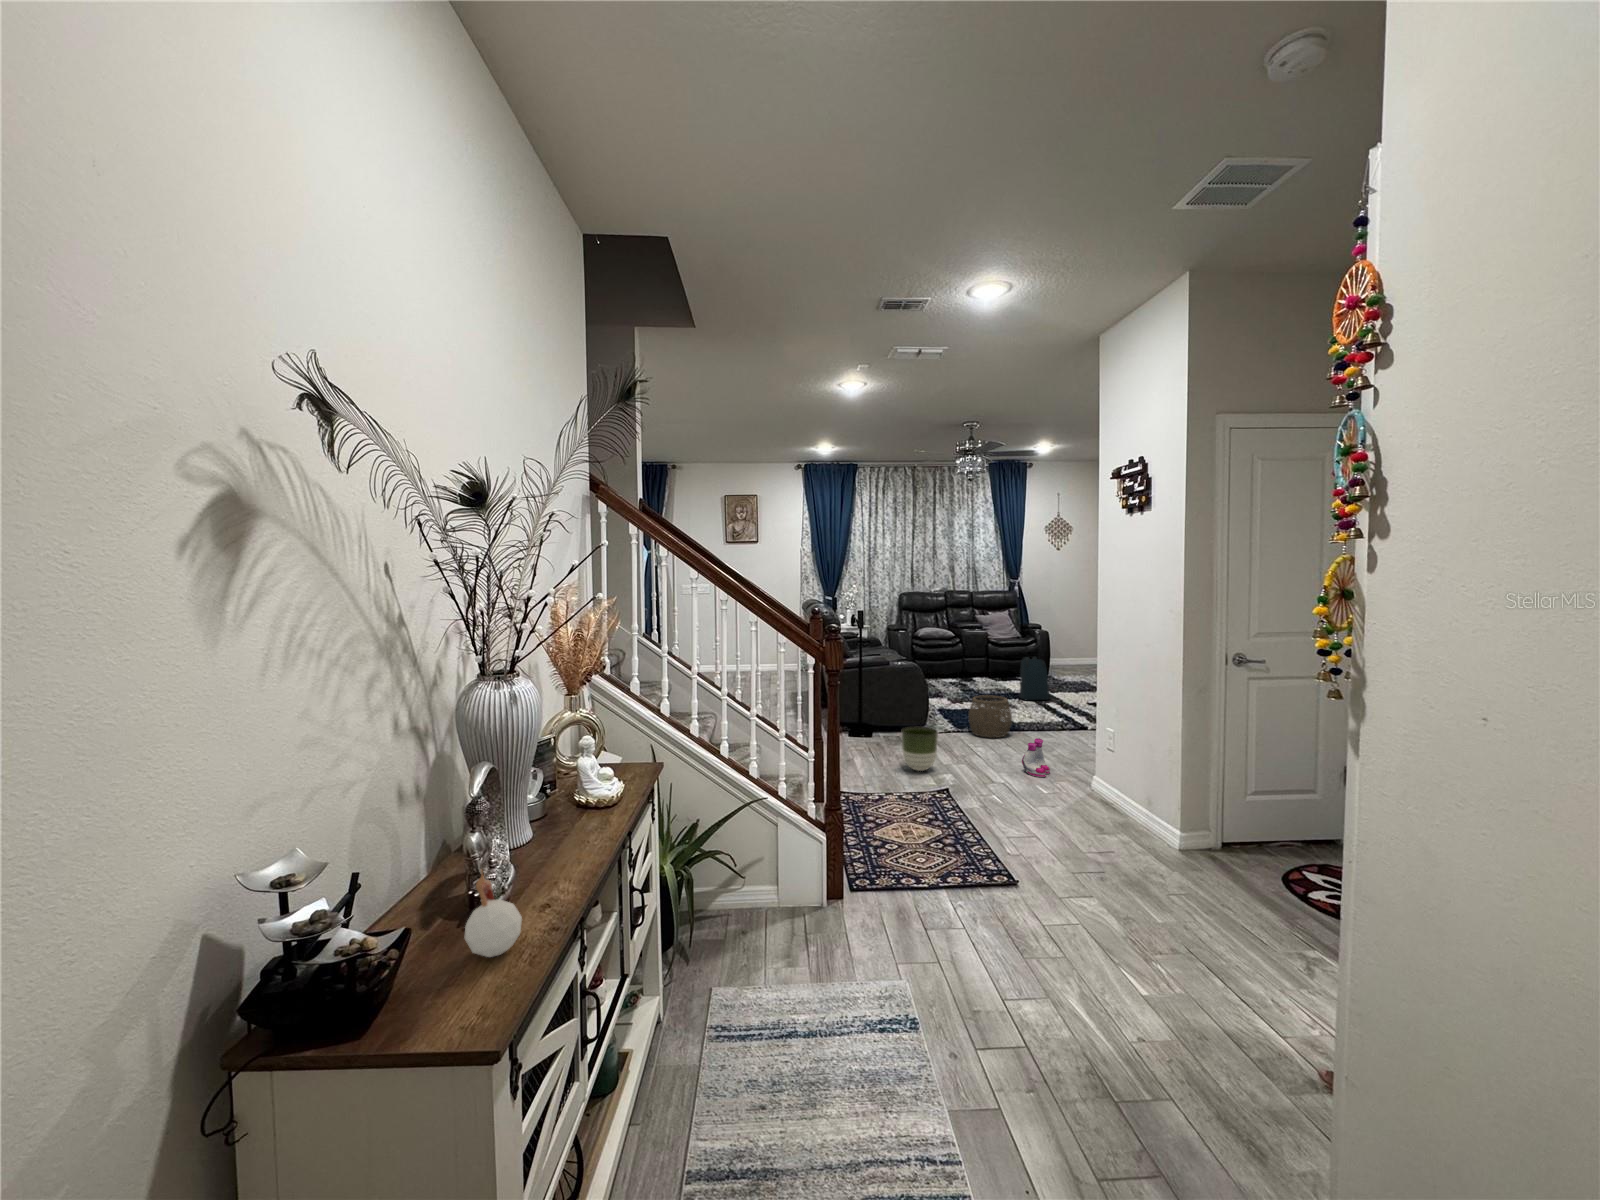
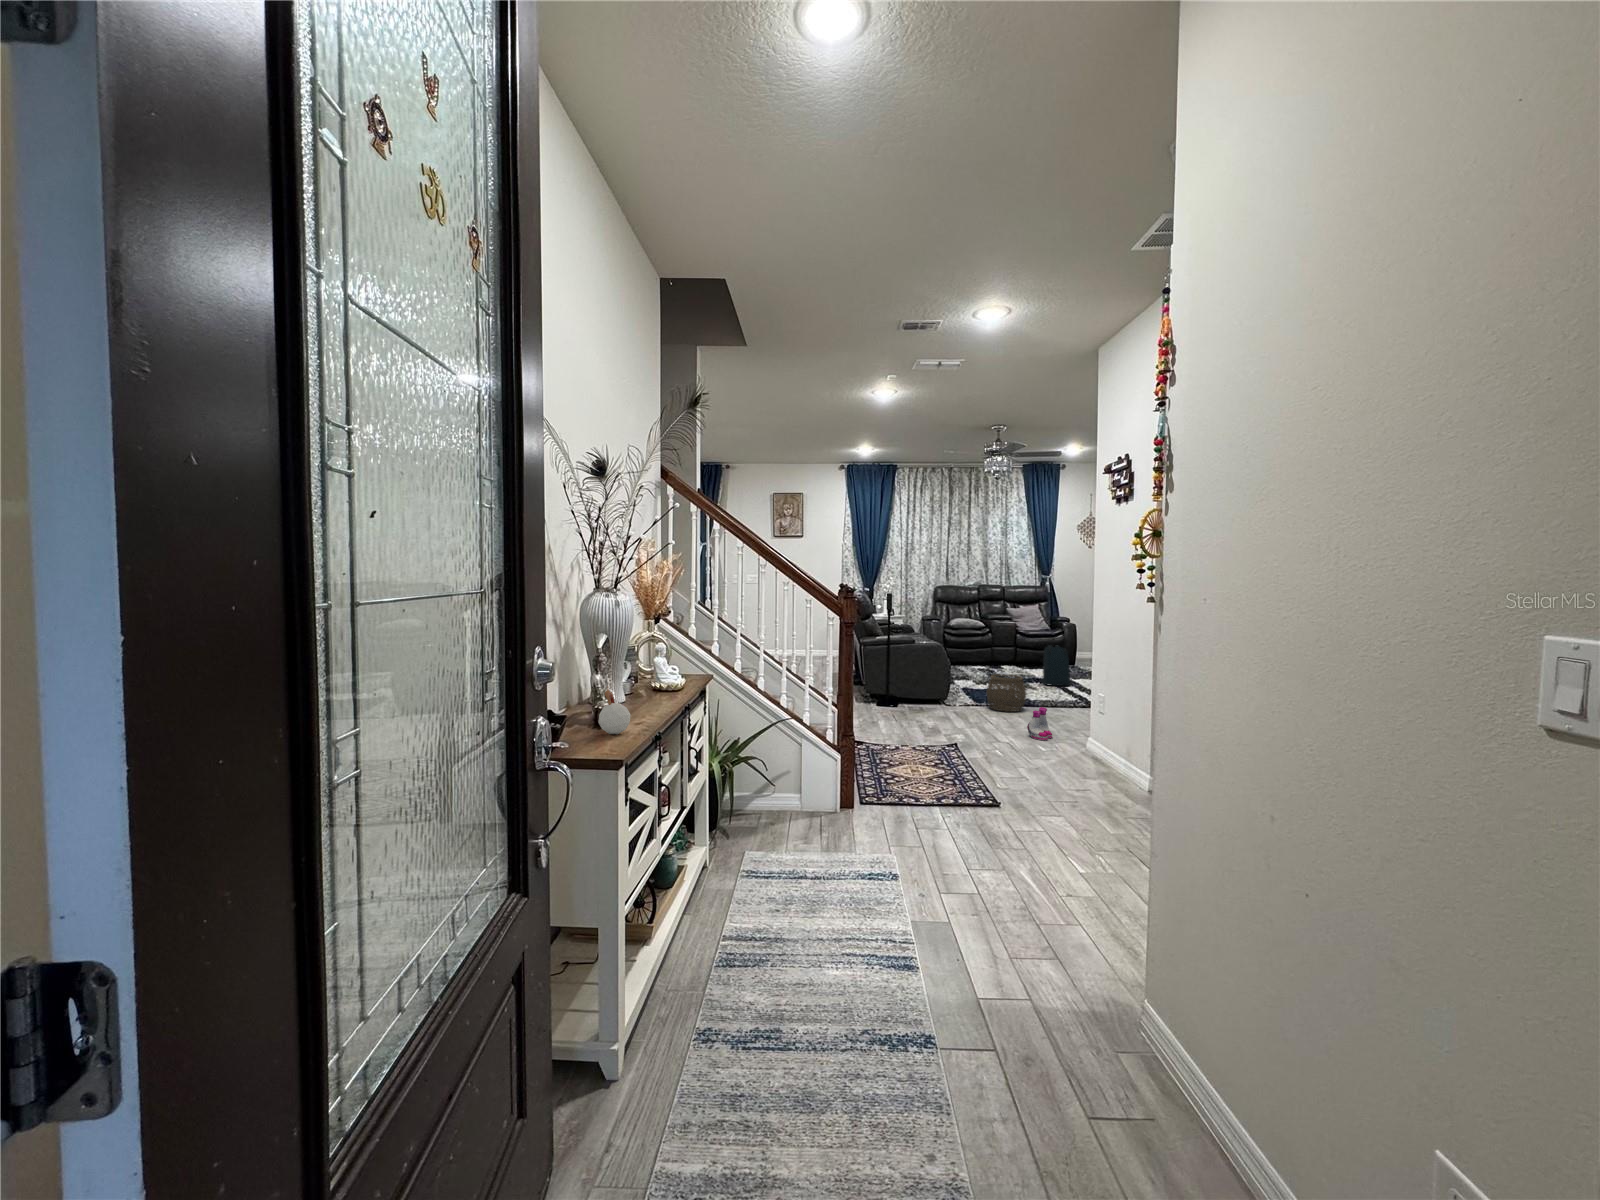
planter: present [902,726,938,771] -> none [920,694,952,732]

